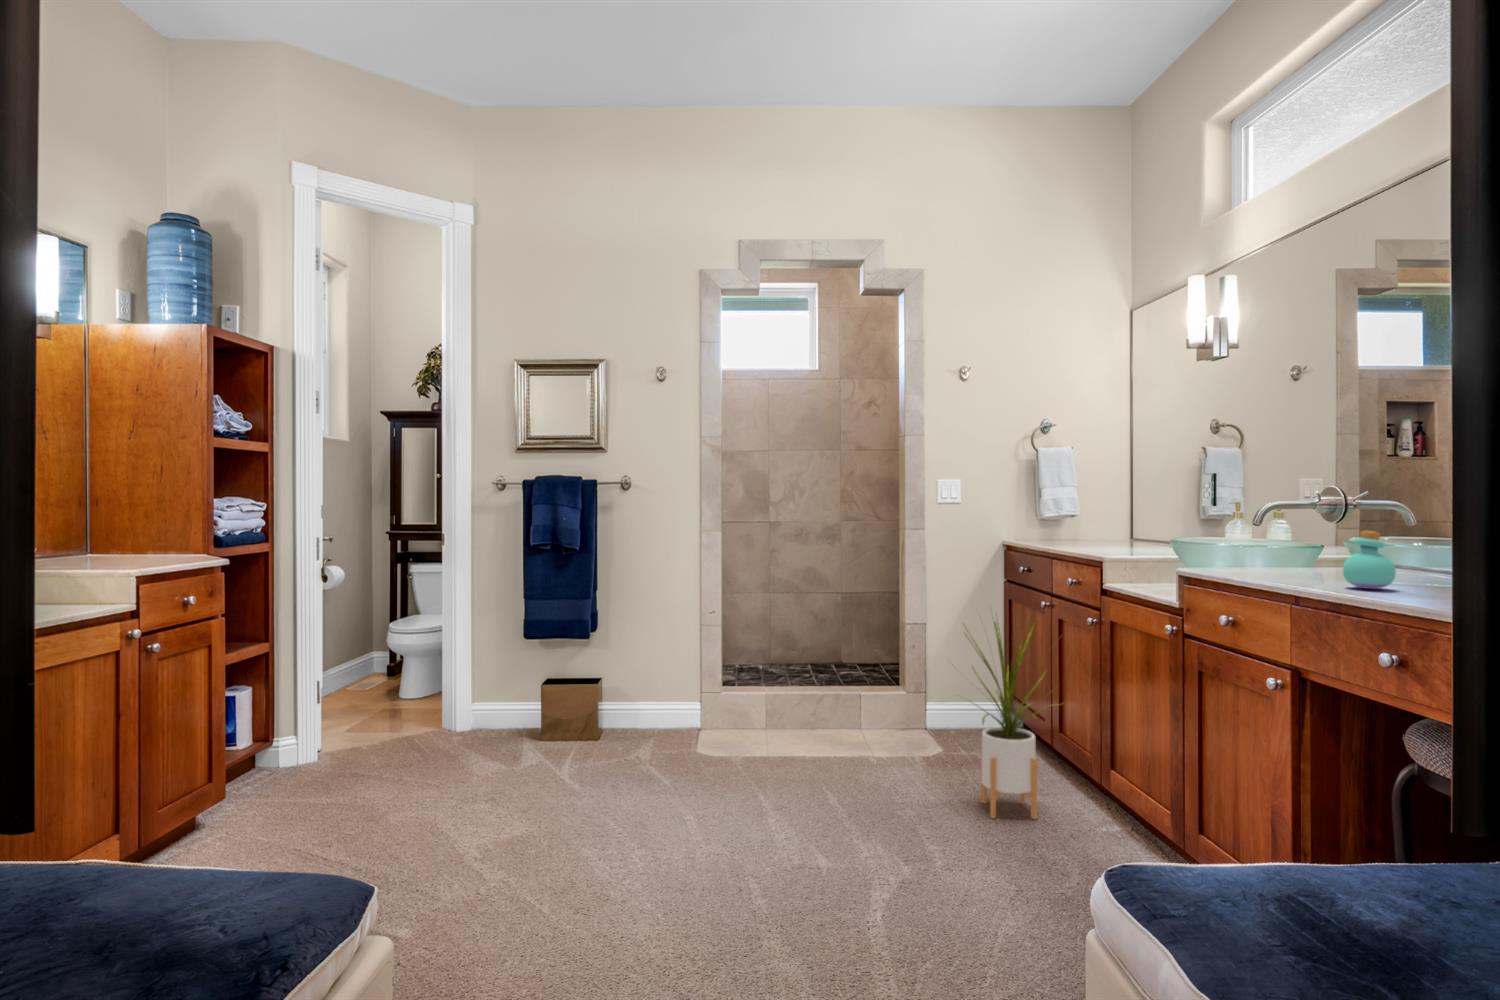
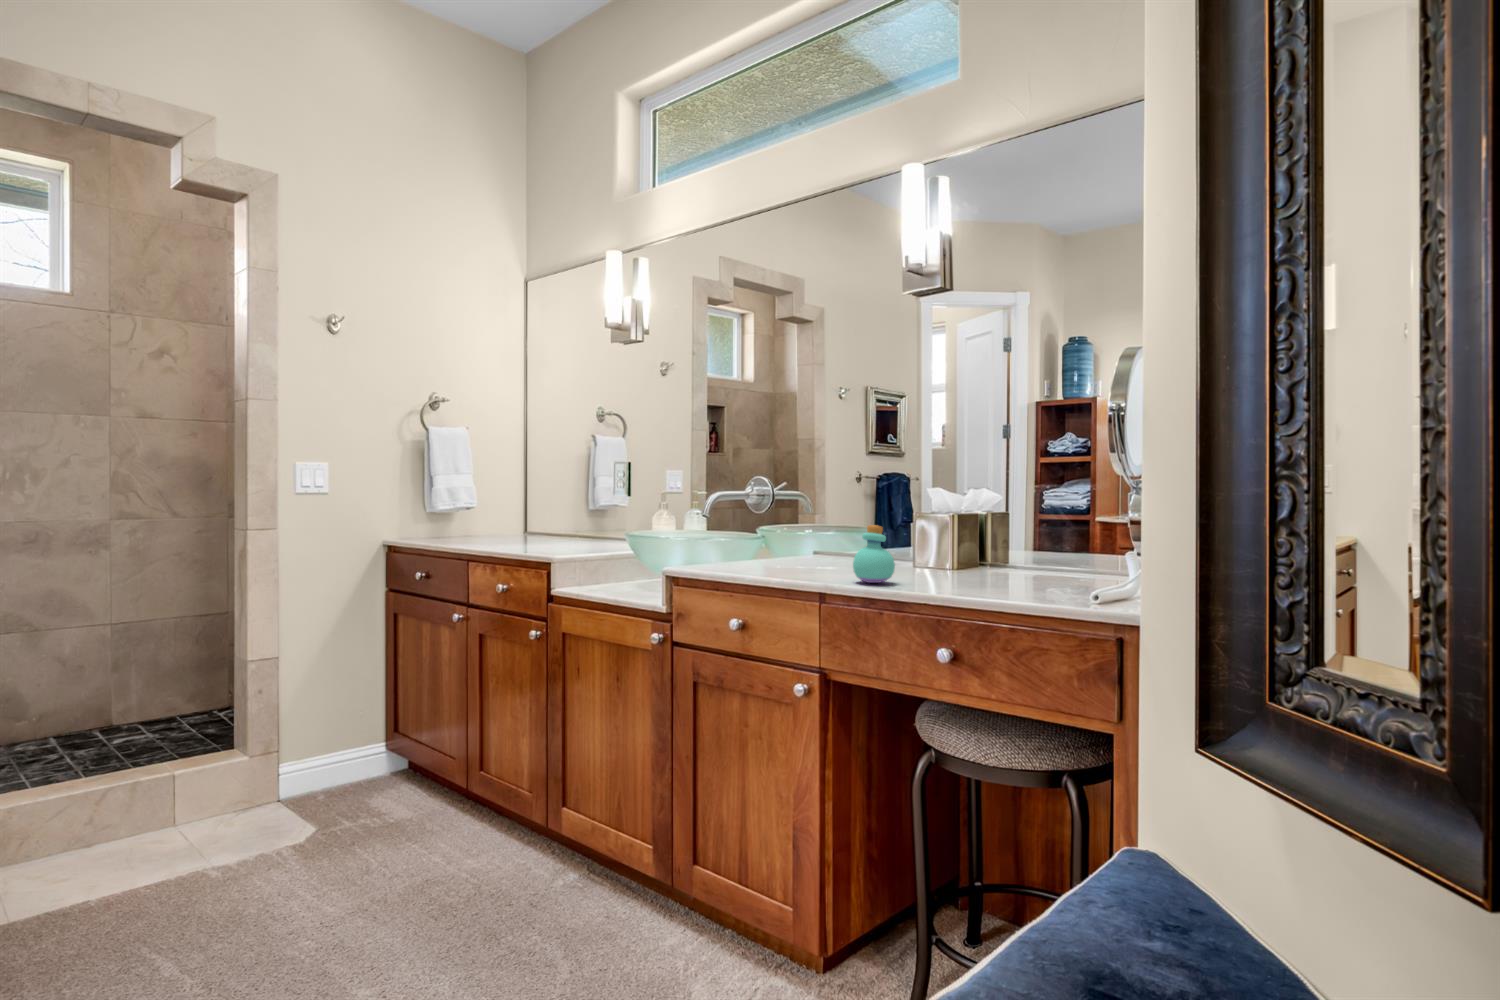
house plant: present [963,617,1056,819] -> none [363,631,520,921]

